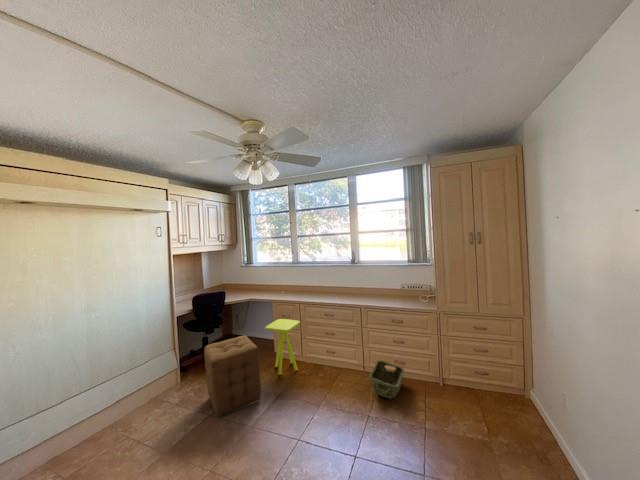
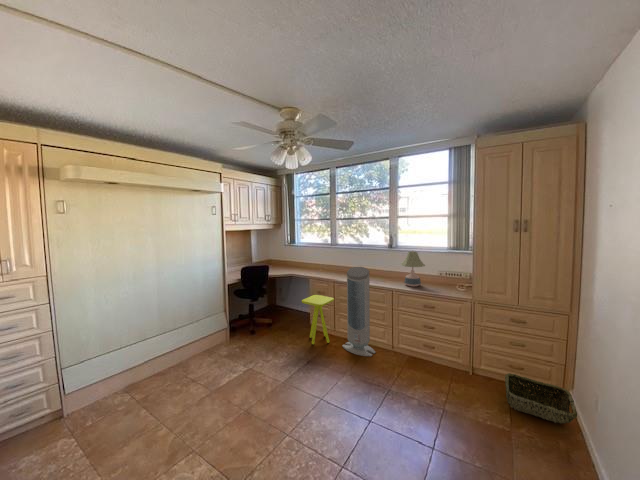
desk lamp: none [366,266,390,302] -> present [401,251,425,287]
air purifier: none [312,286,347,381] -> present [342,267,376,356]
ottoman: present [204,335,261,417] -> none [248,305,294,370]
woven basket: present [370,360,404,399] -> present [505,373,577,424]

